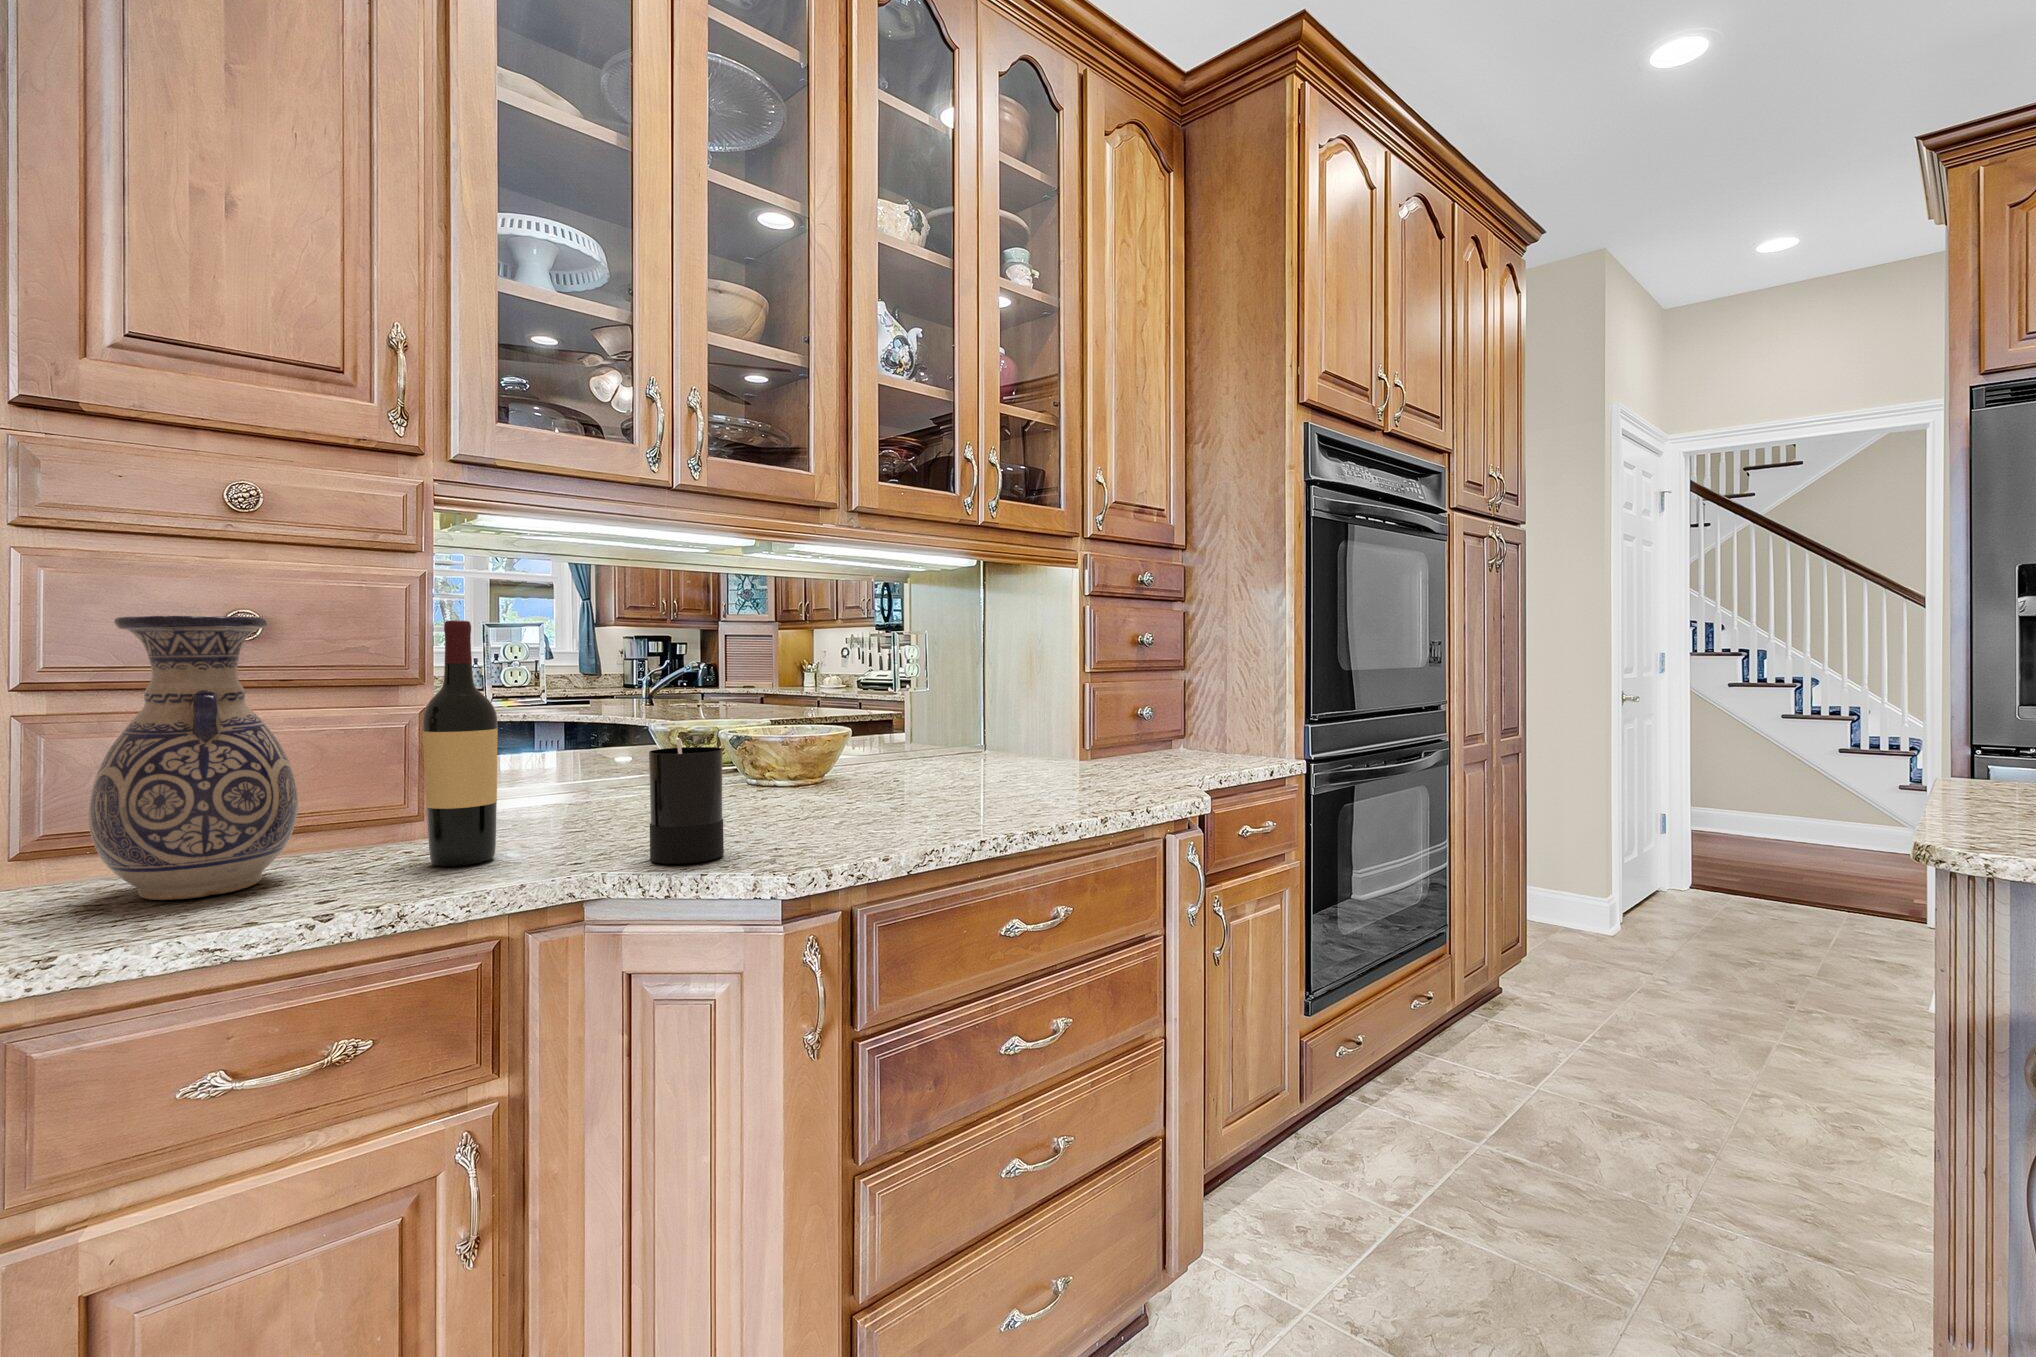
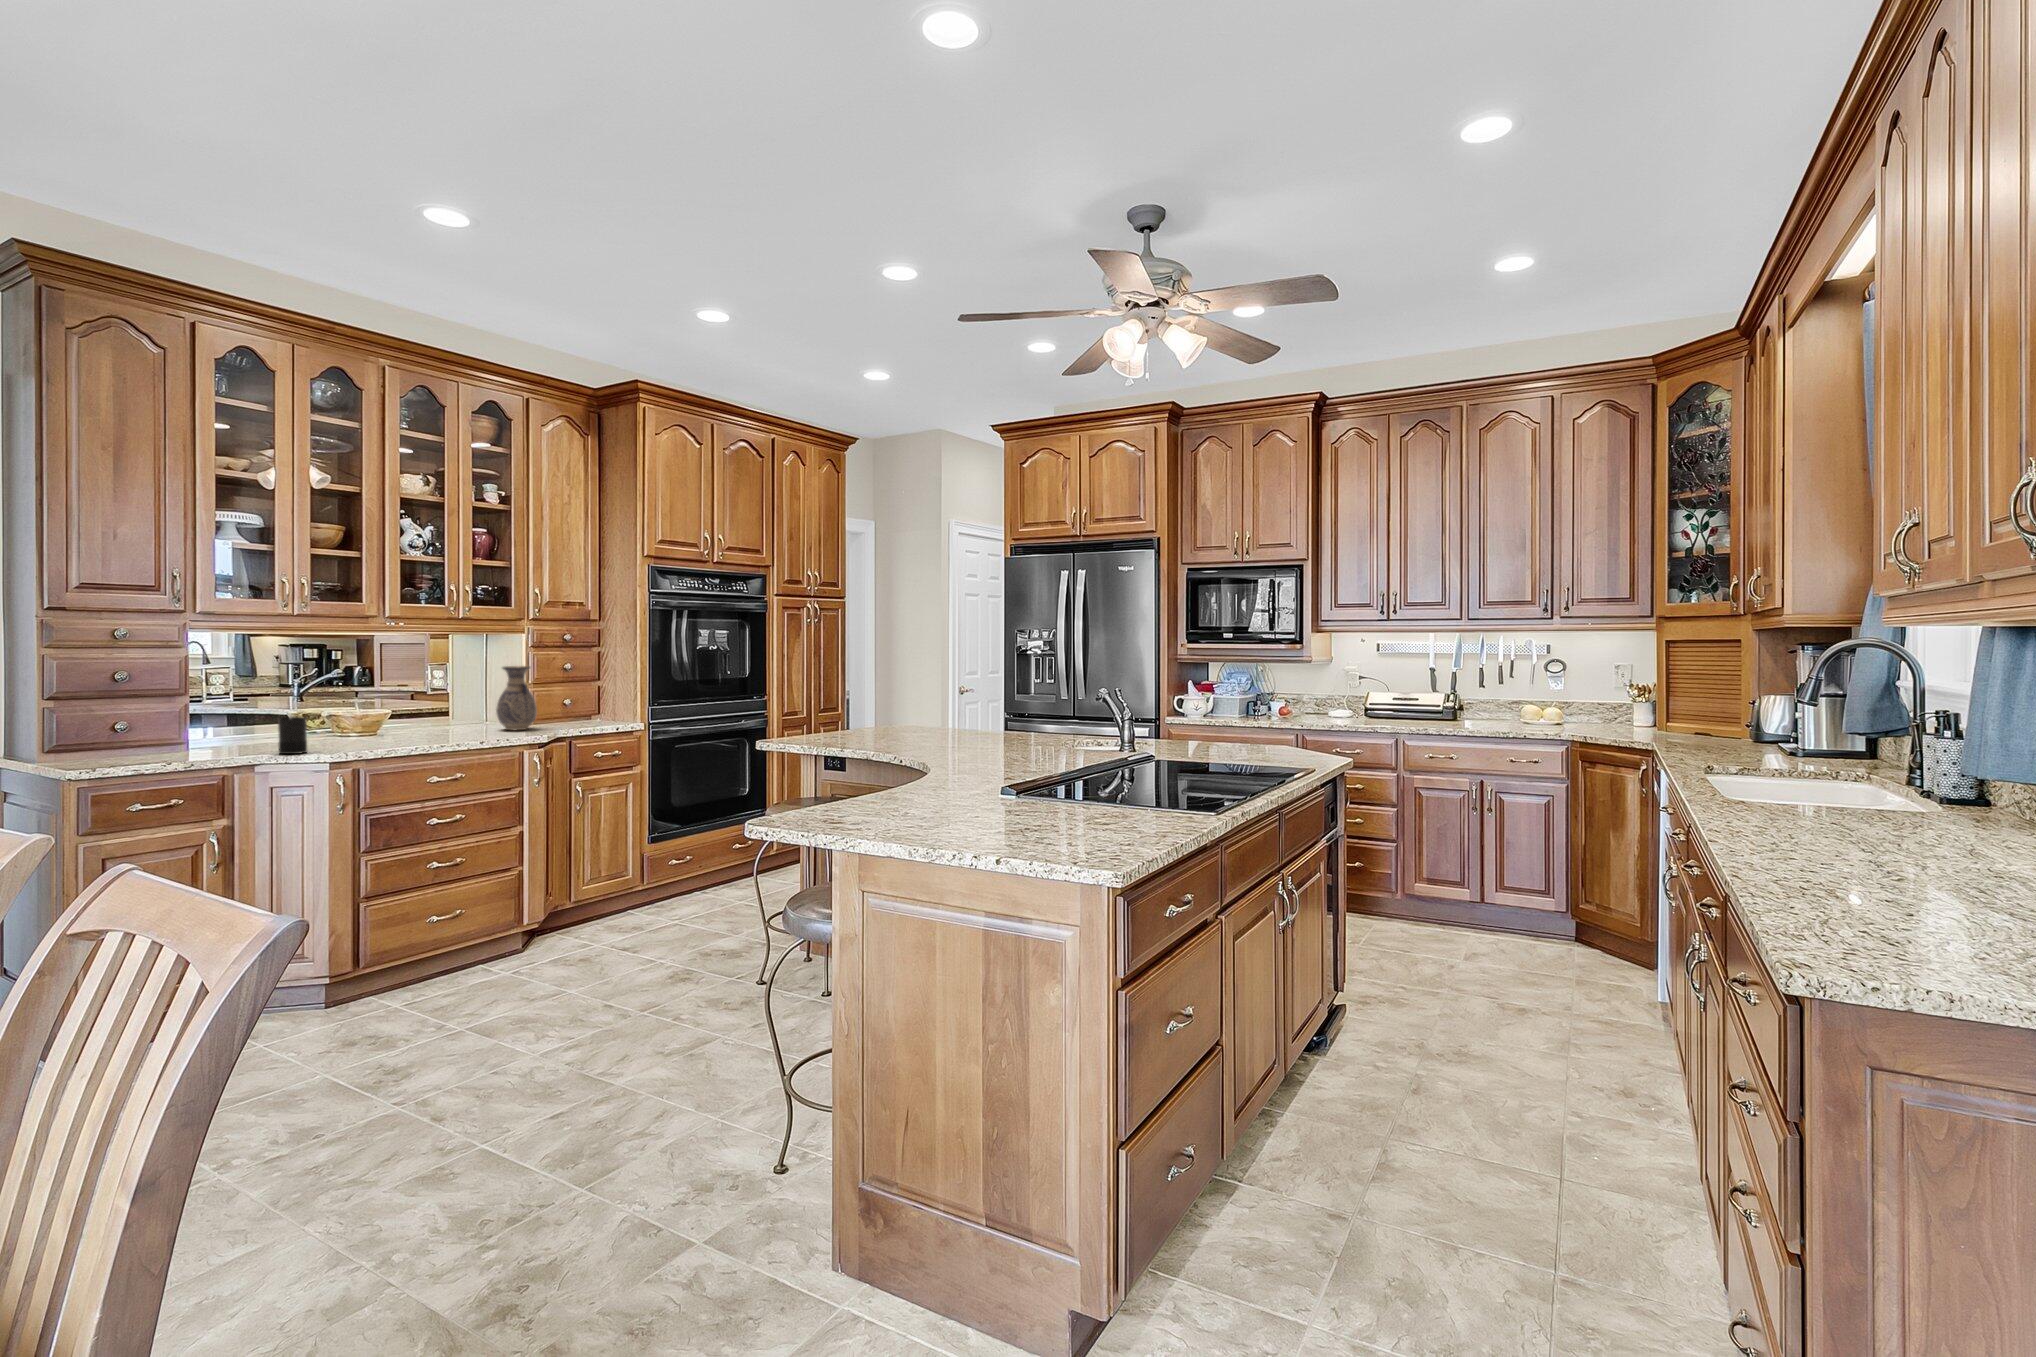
vase: present [89,616,298,900] -> present [496,666,537,730]
wine bottle: present [422,620,498,866] -> none [193,675,220,755]

